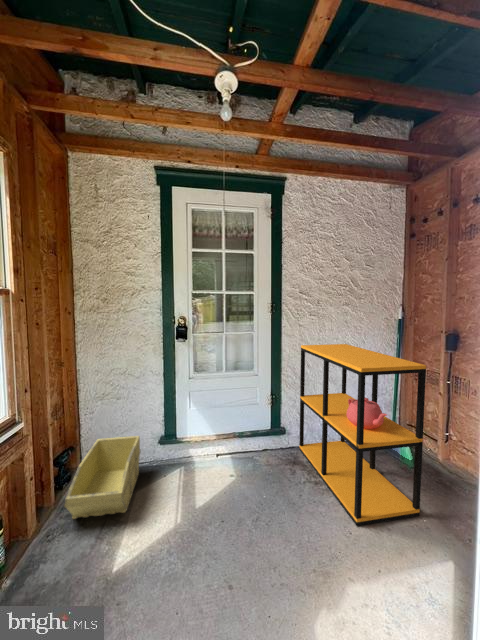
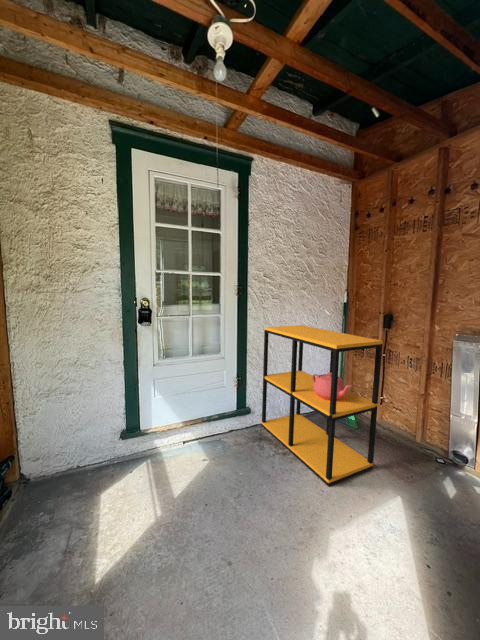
storage bin: present [64,436,140,519] -> none [17,433,100,540]

